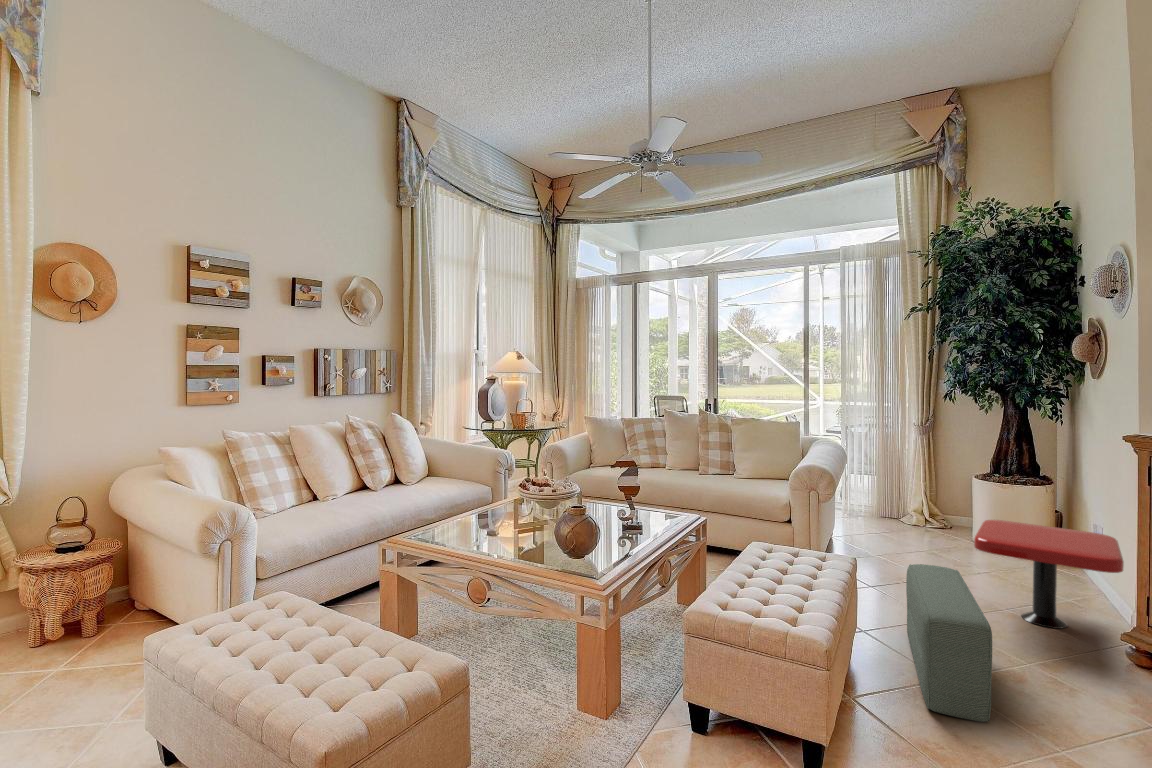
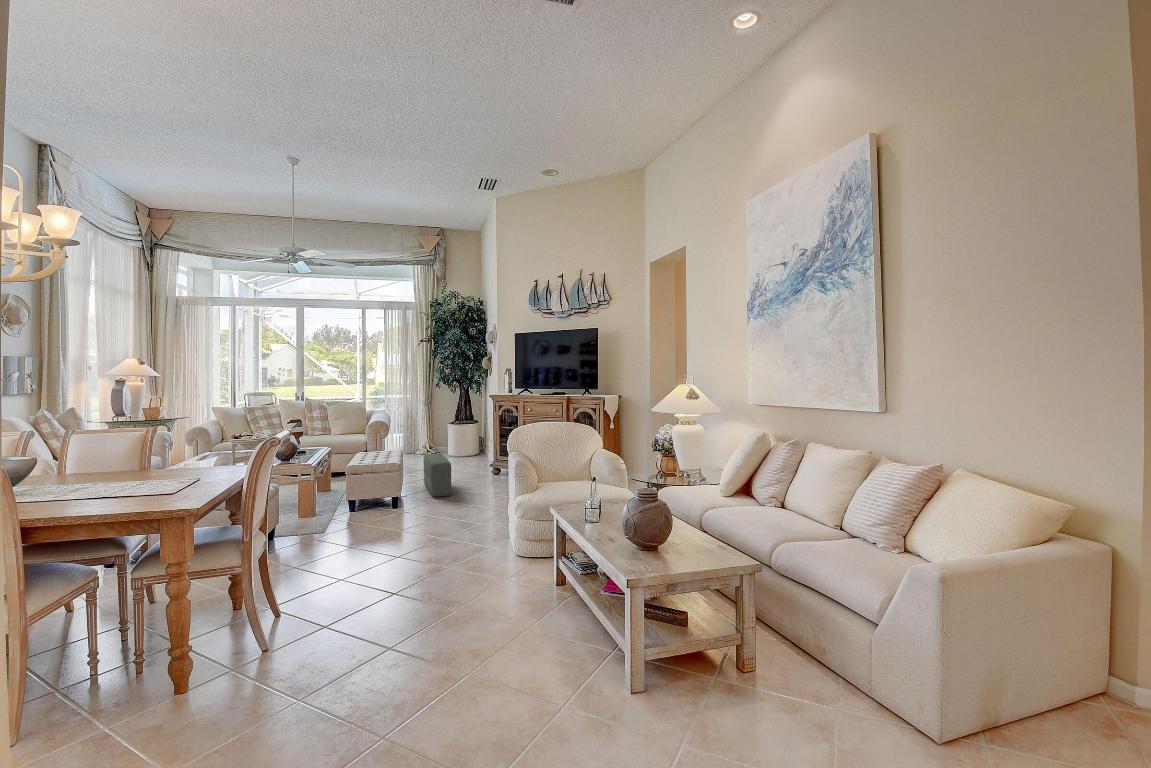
pedestal table: present [974,520,1124,629] -> none [447,438,493,475]

